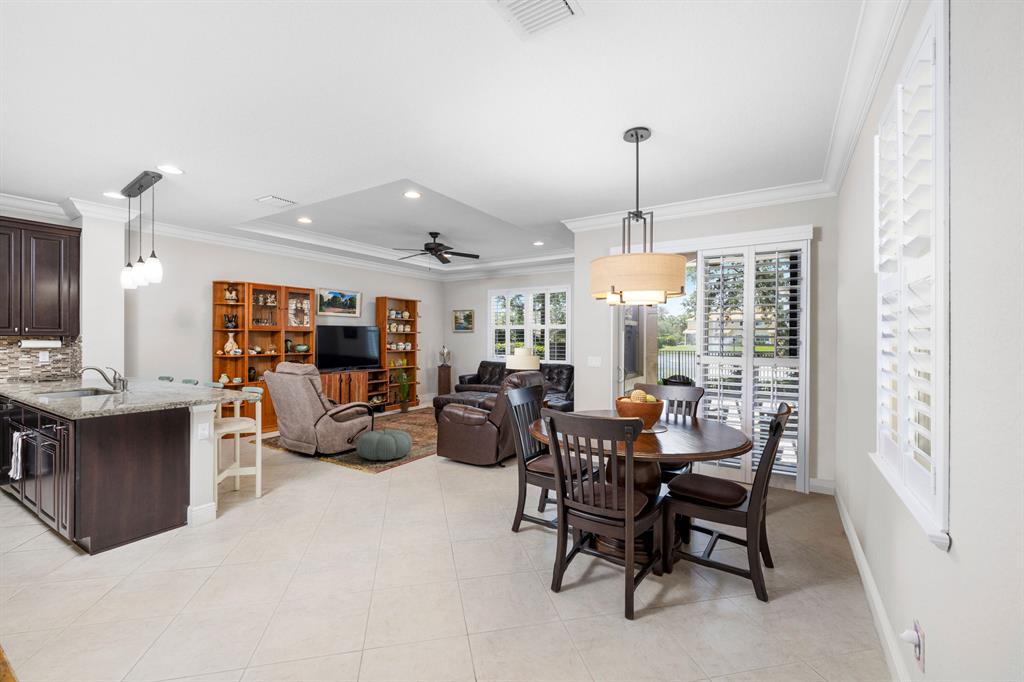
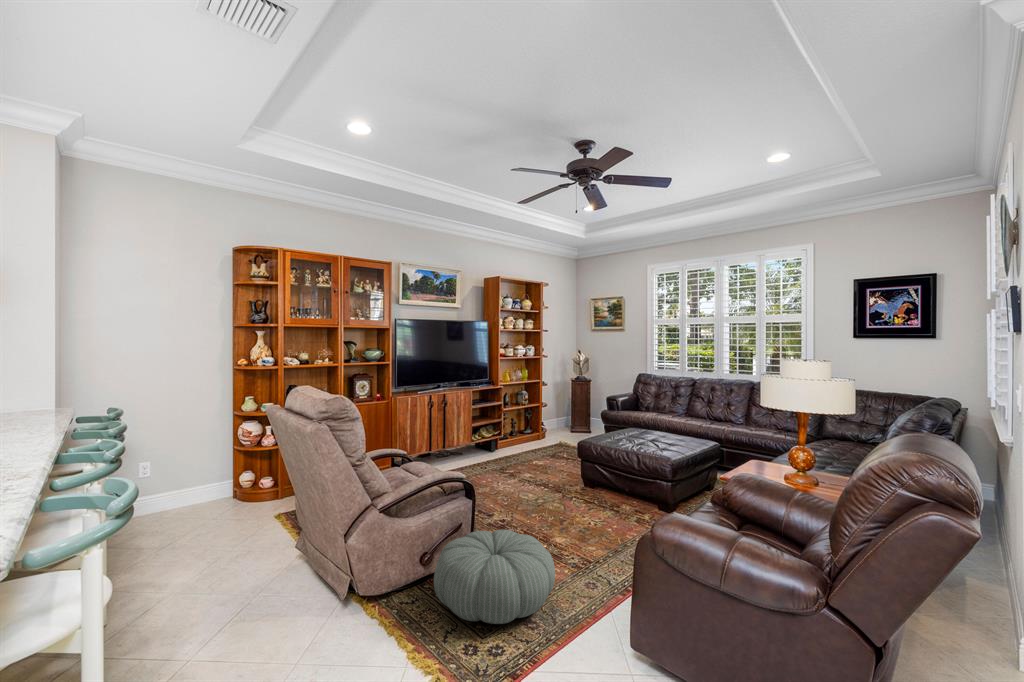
house plant: present [397,369,416,413] -> none [503,375,548,453]

